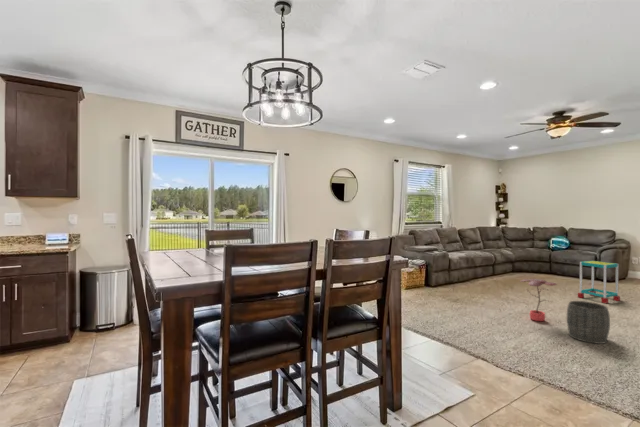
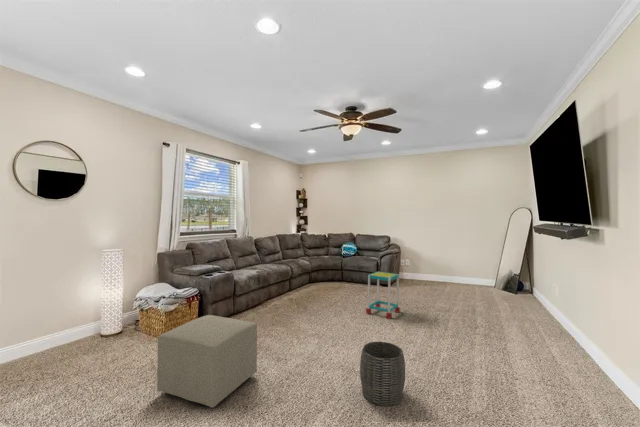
ottoman: none [418,273,480,321] -> present [157,315,257,408]
potted plant: present [521,279,556,321] -> none [308,311,349,371]

